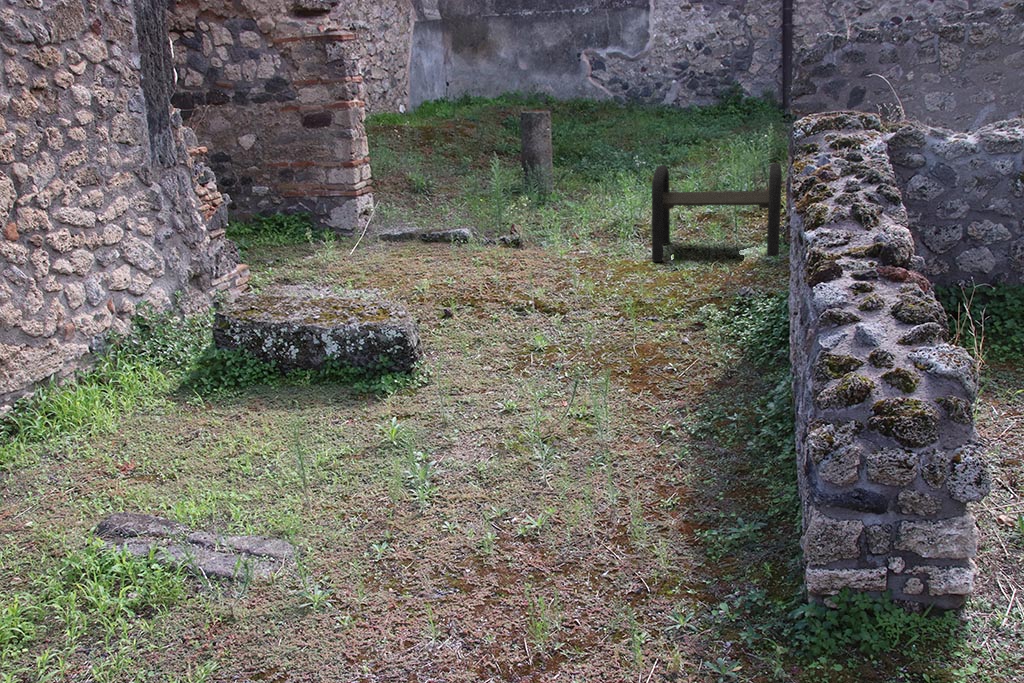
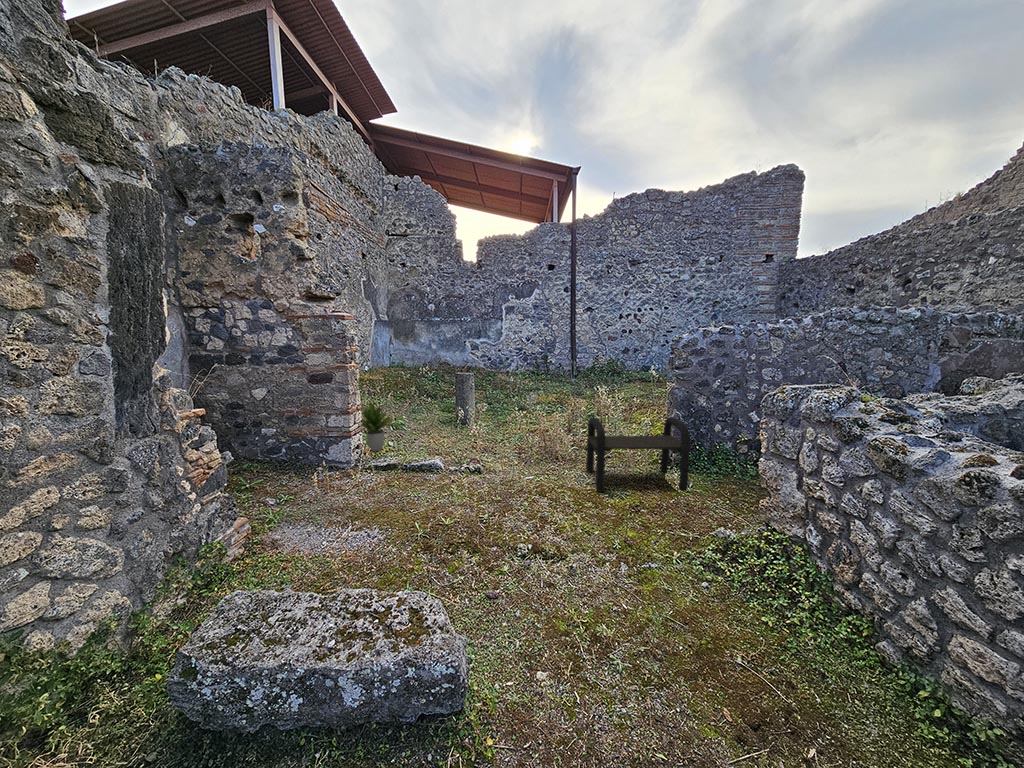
potted plant: none [372,154,413,221] -> present [362,403,391,451]

